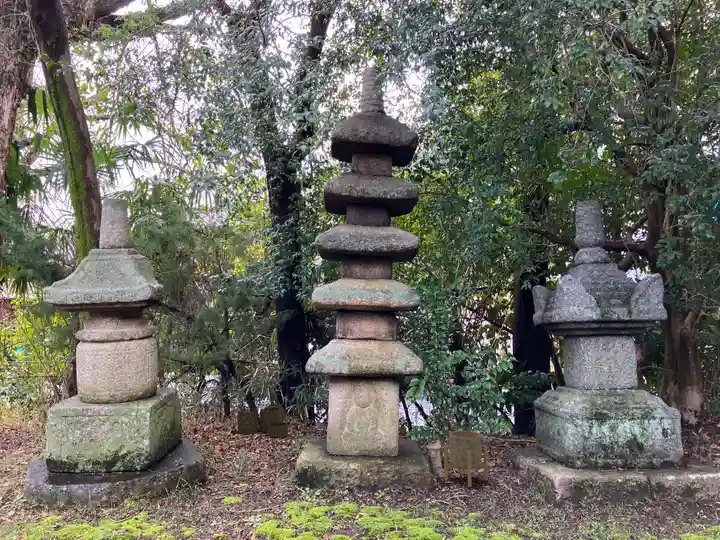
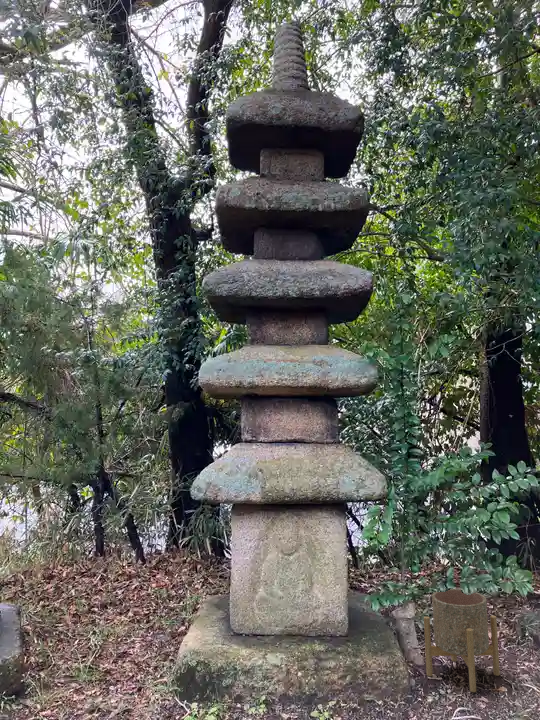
woven basket: present [238,403,288,437] -> none [111,532,183,587]

